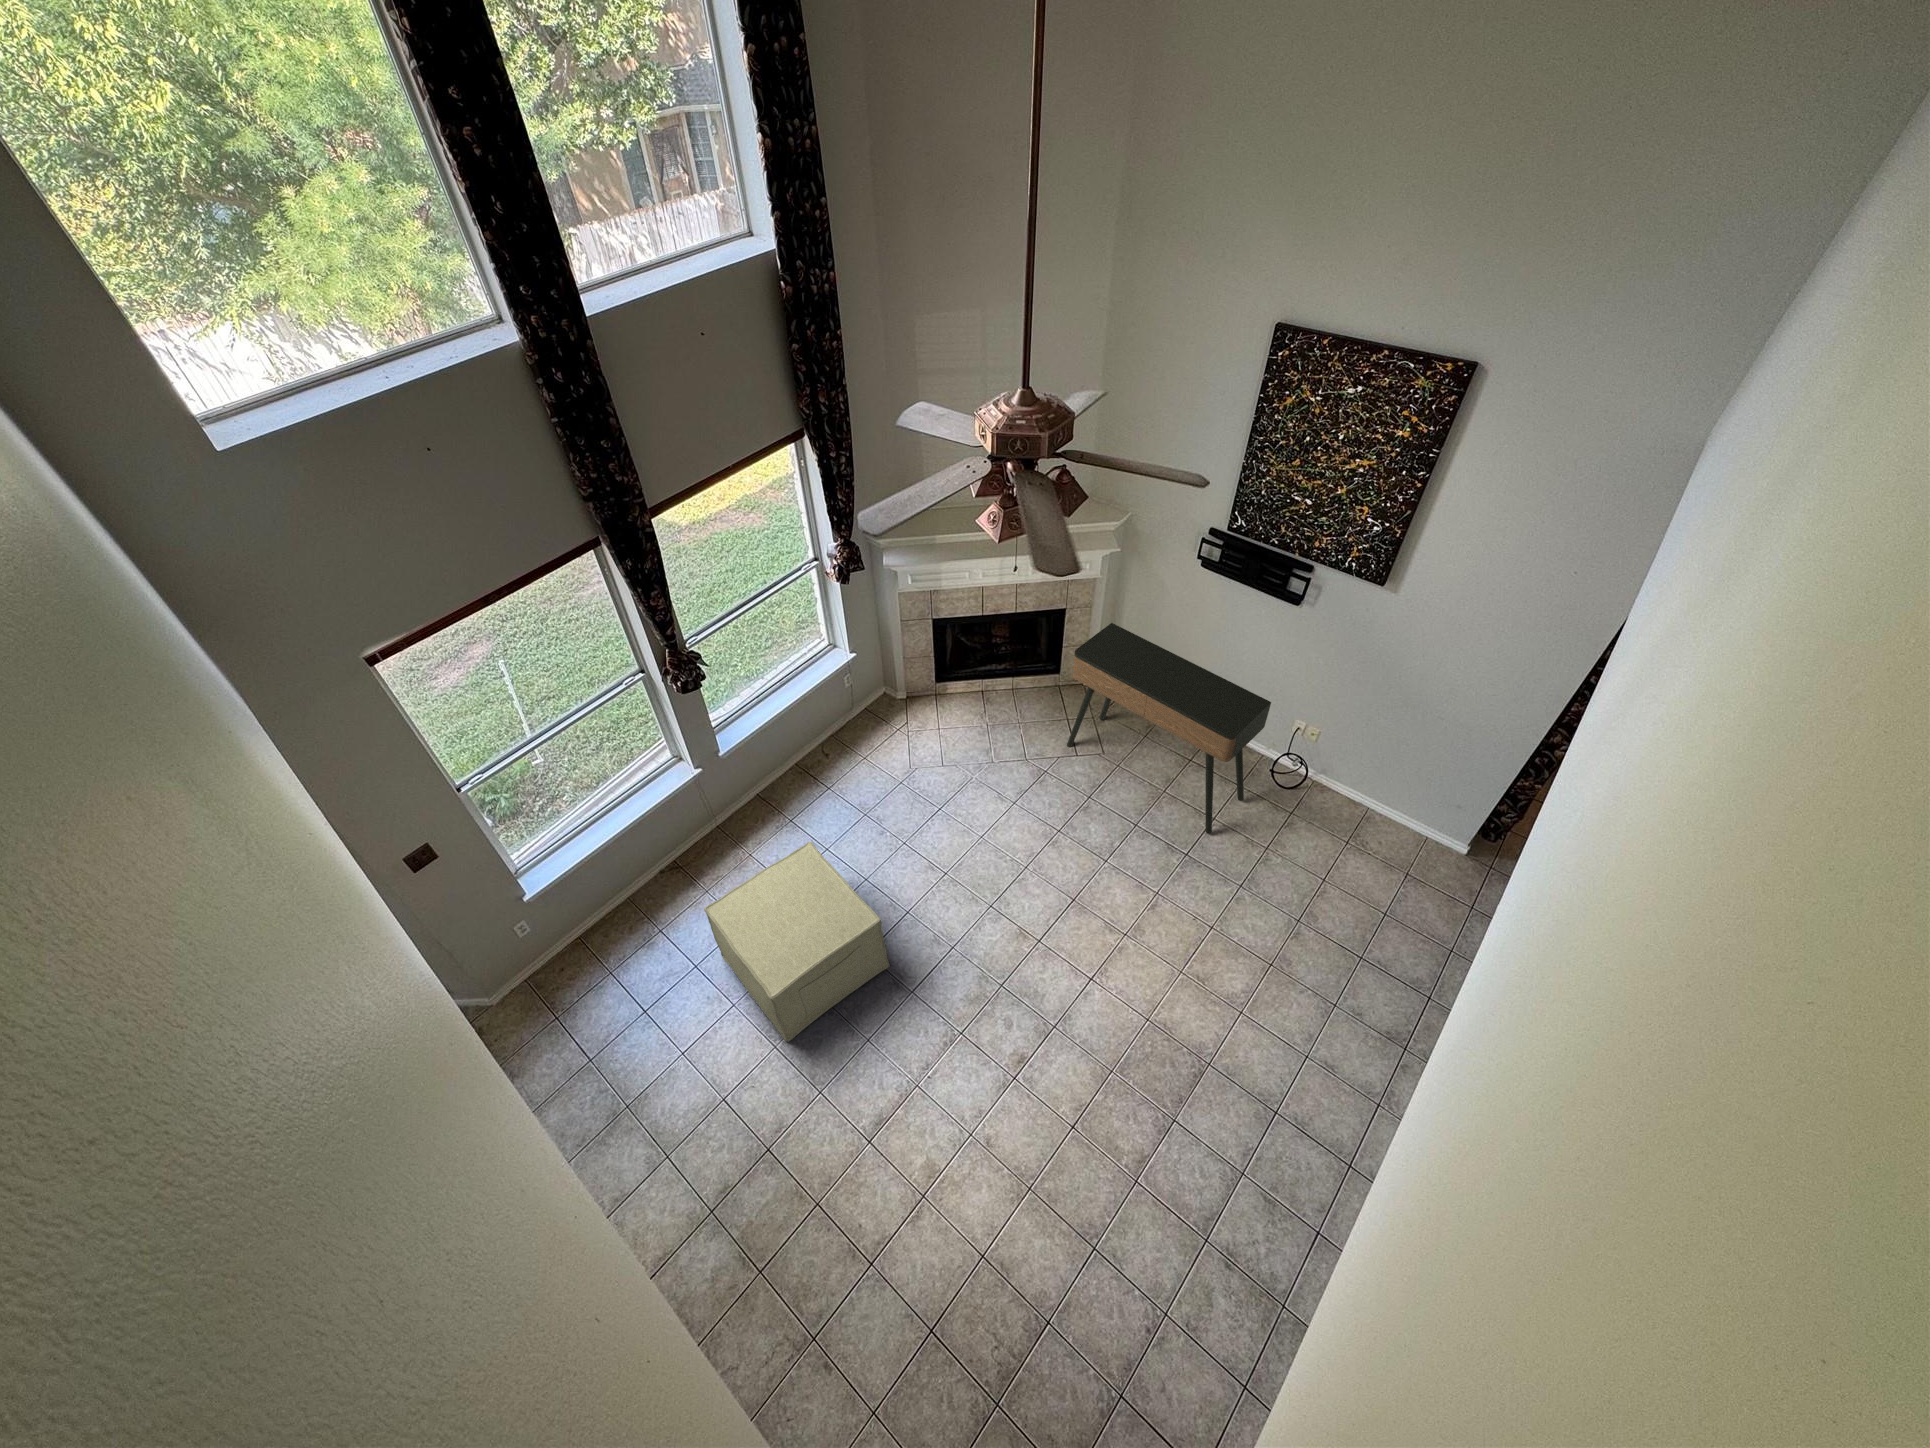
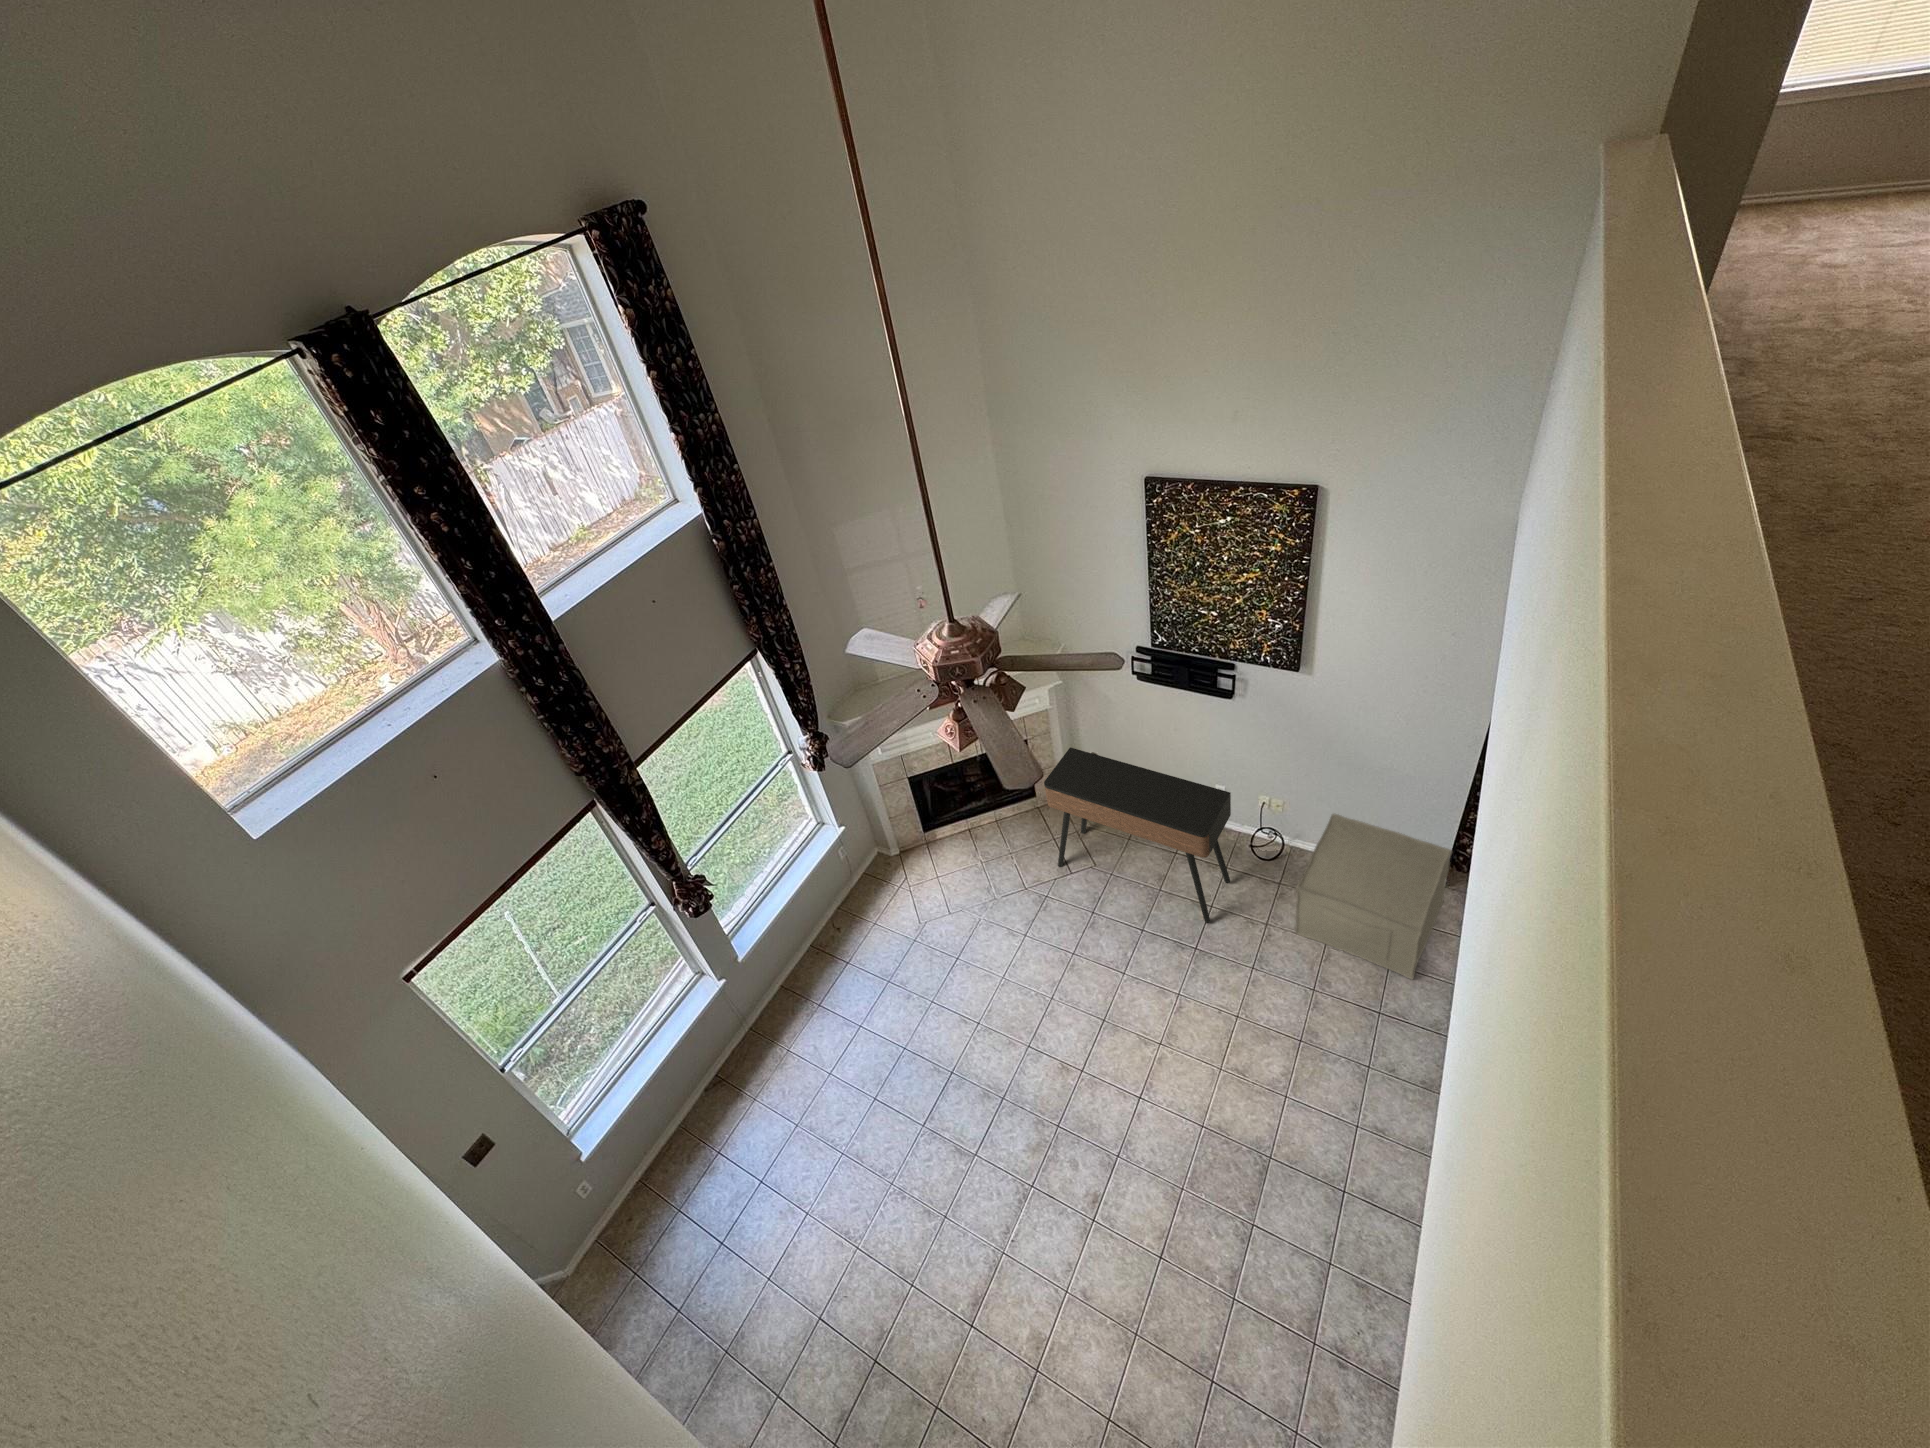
ottoman: present [704,842,890,1042] -> present [1295,814,1452,979]

